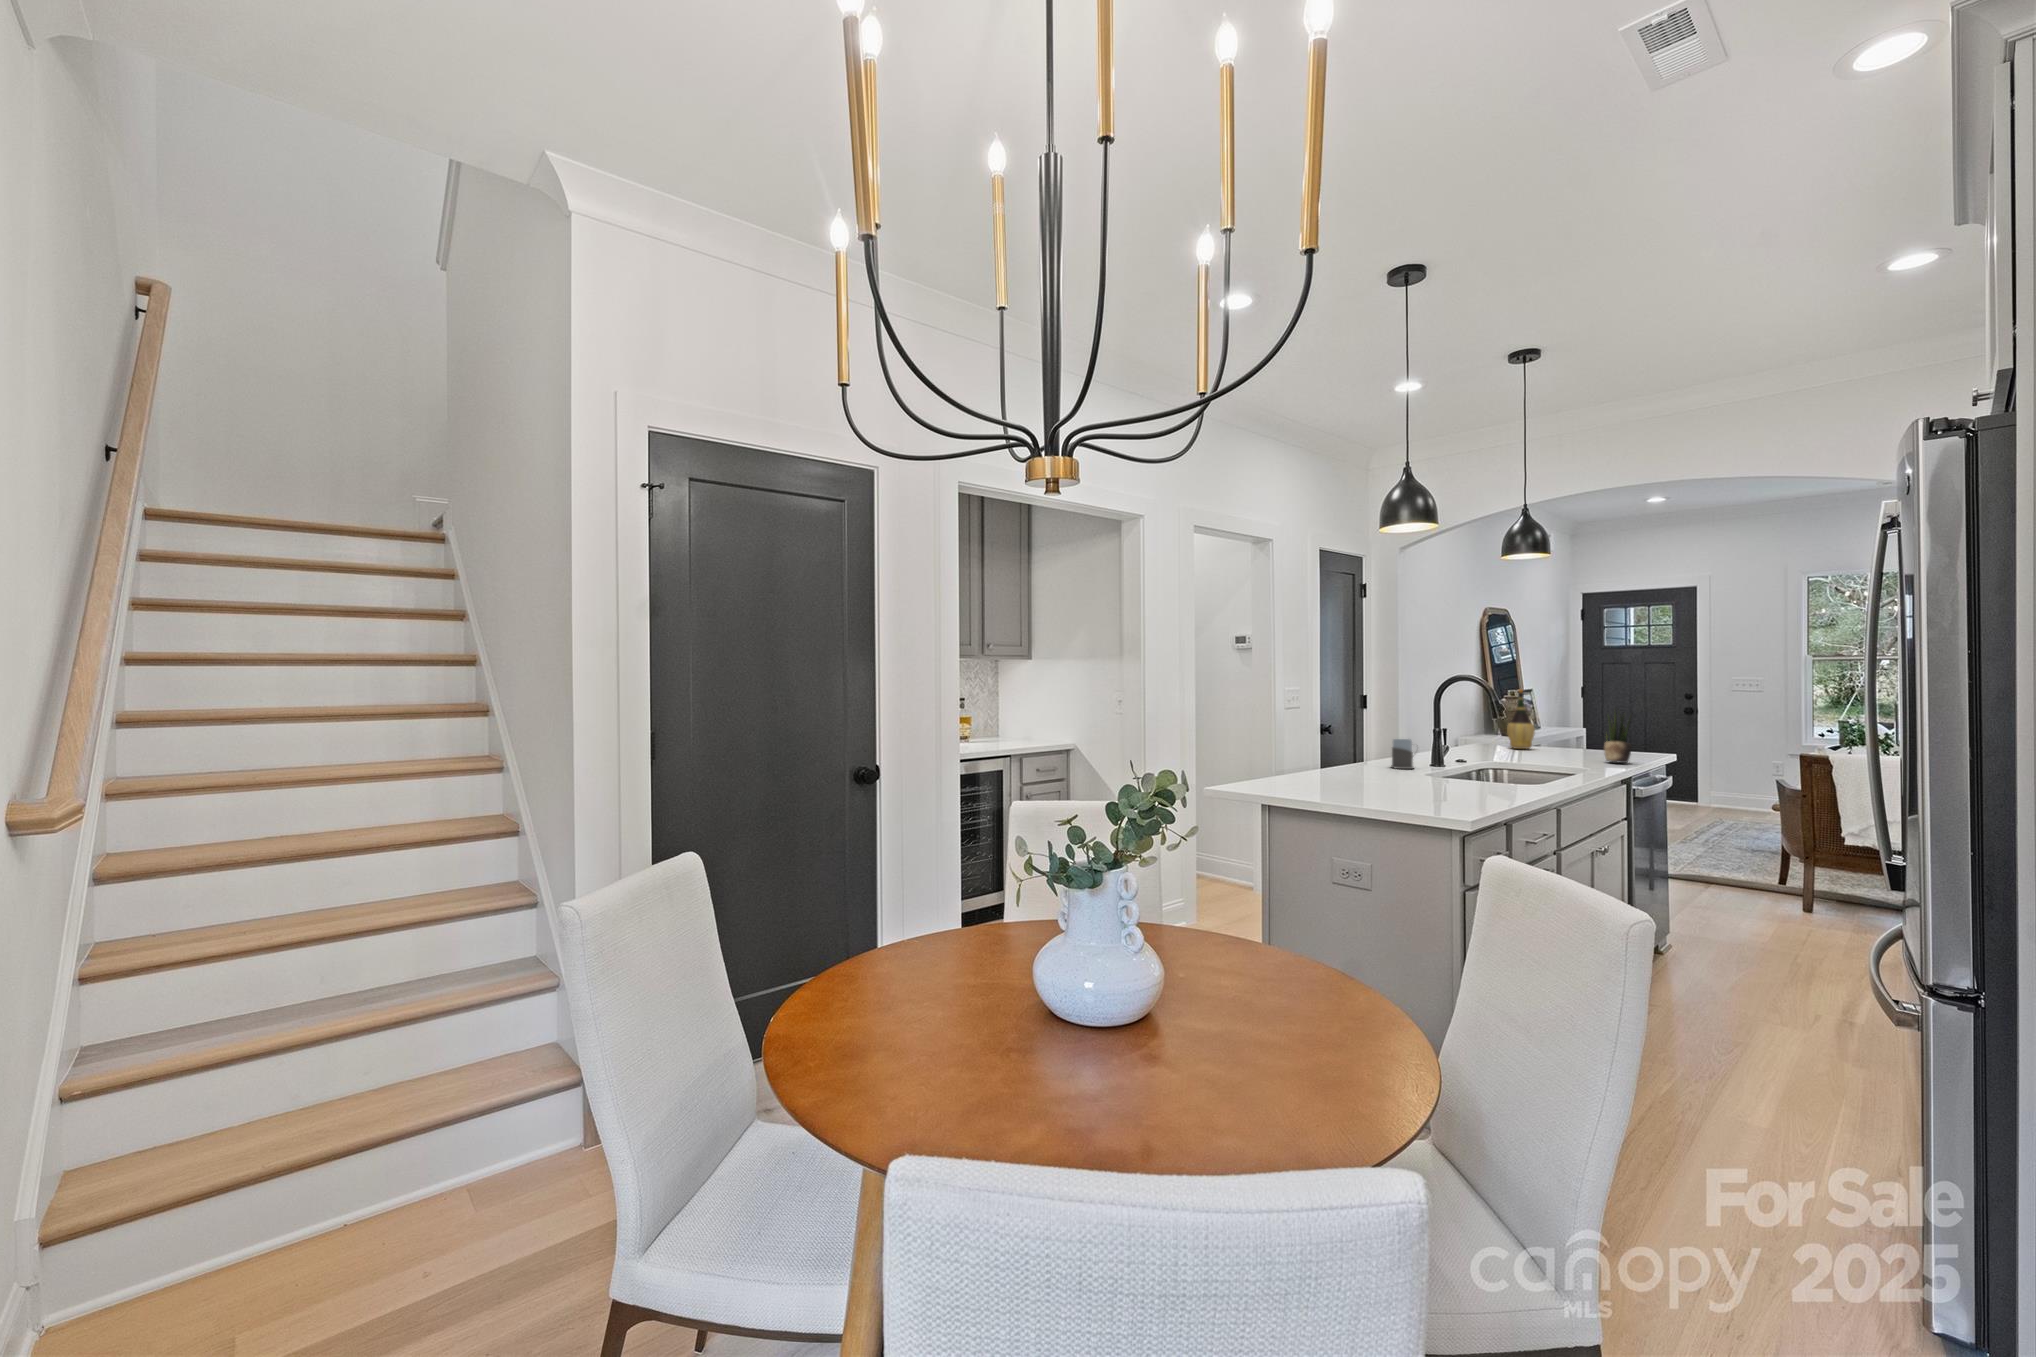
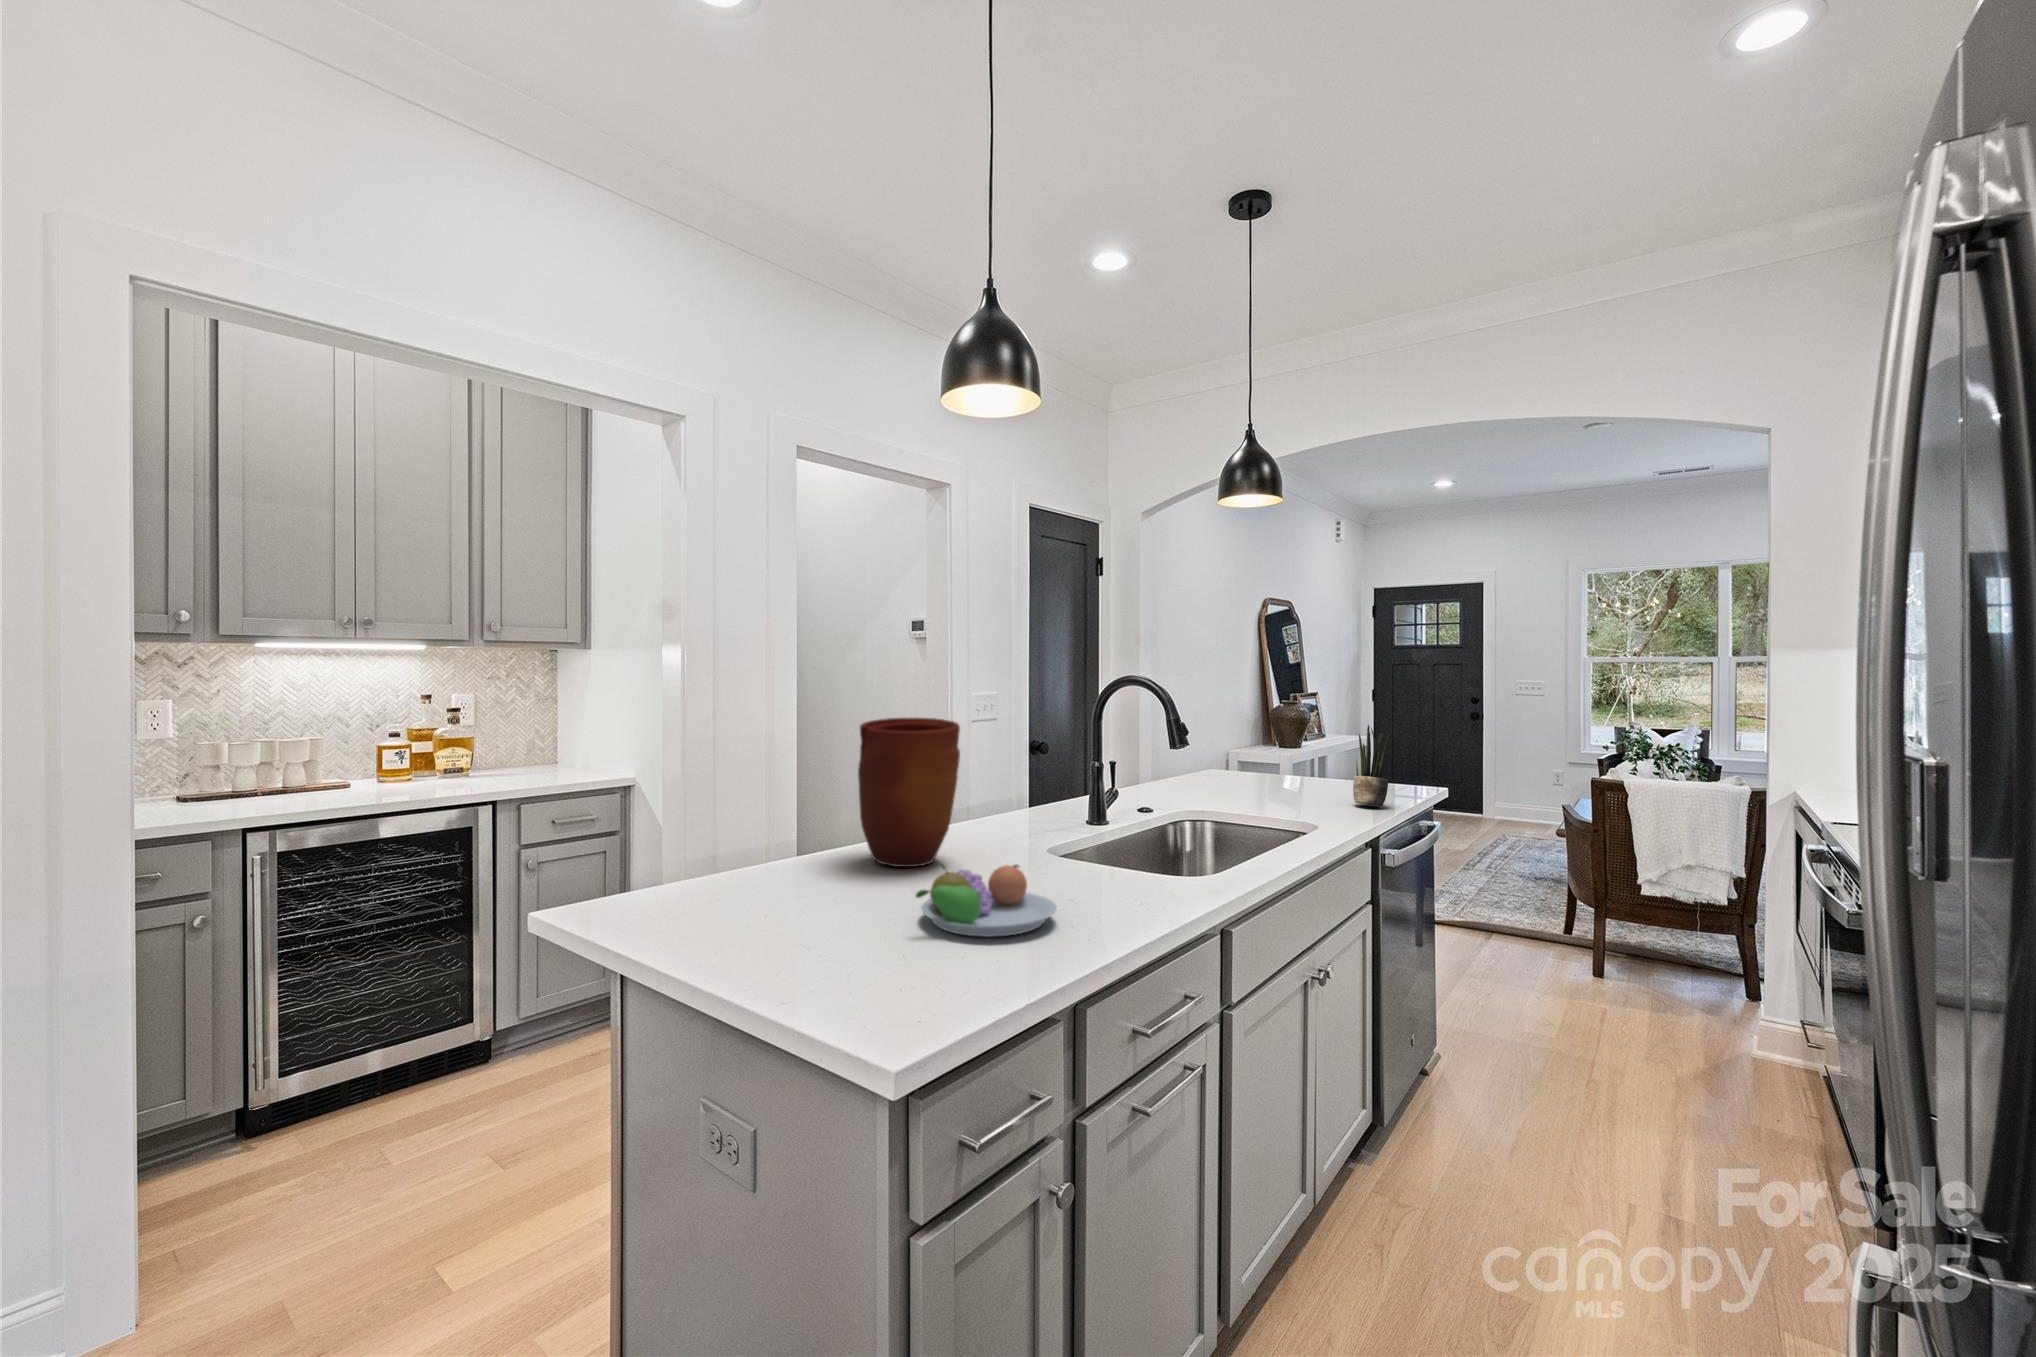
wine bottle: present [1507,689,1535,749] -> none [1241,697,1275,780]
vase: none [1313,699,1374,782] -> present [858,718,960,867]
mug: present [1391,739,1414,769] -> none [1033,778,1077,827]
fruit bowl: none [1387,771,1465,804] -> present [916,863,1057,937]

